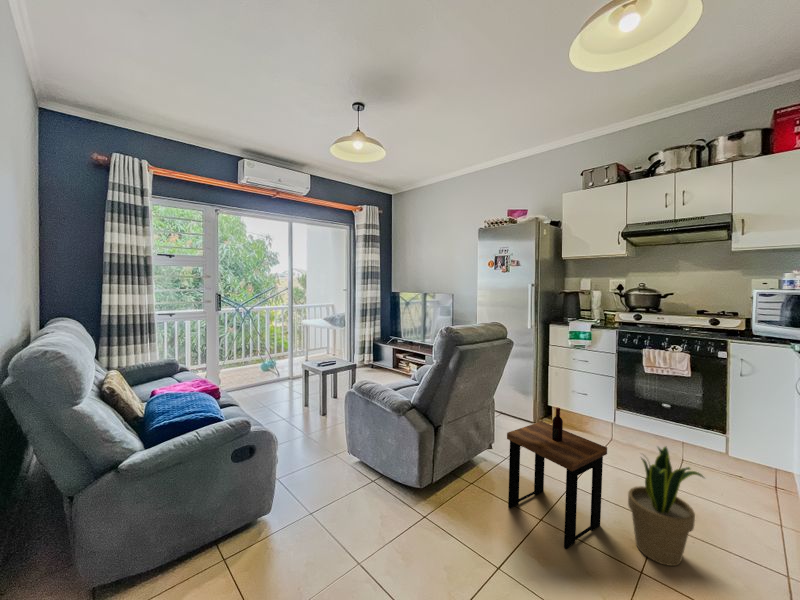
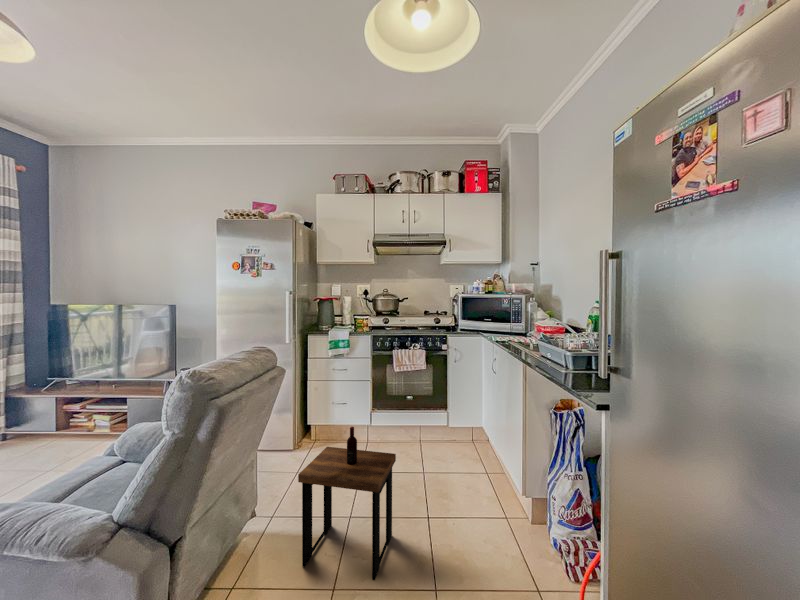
potted plant: present [628,447,703,566] -> none [415,436,466,546]

